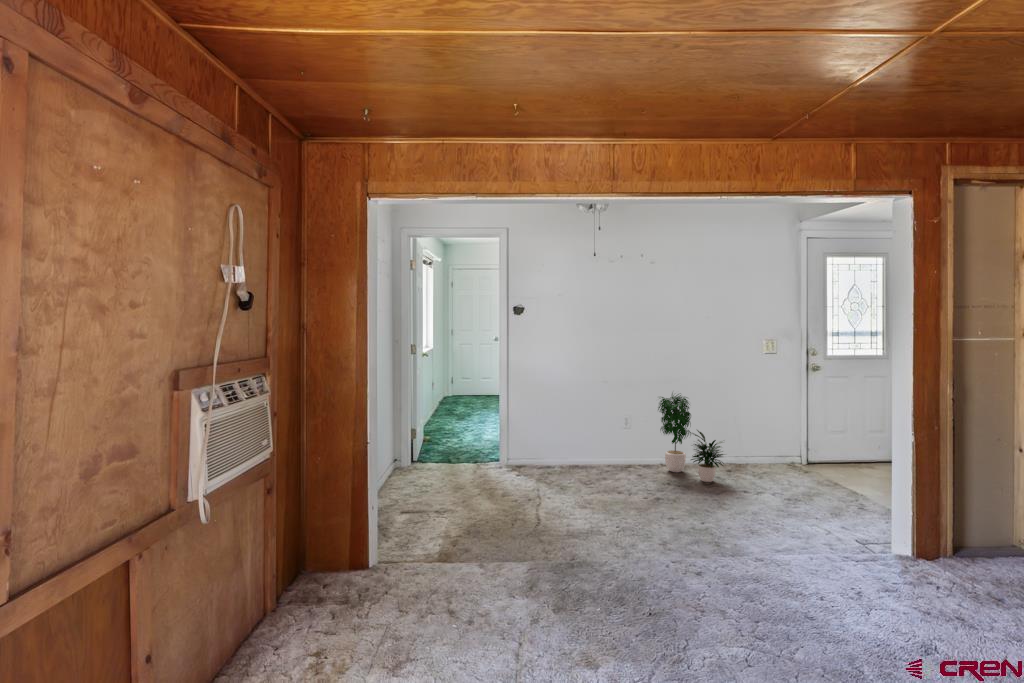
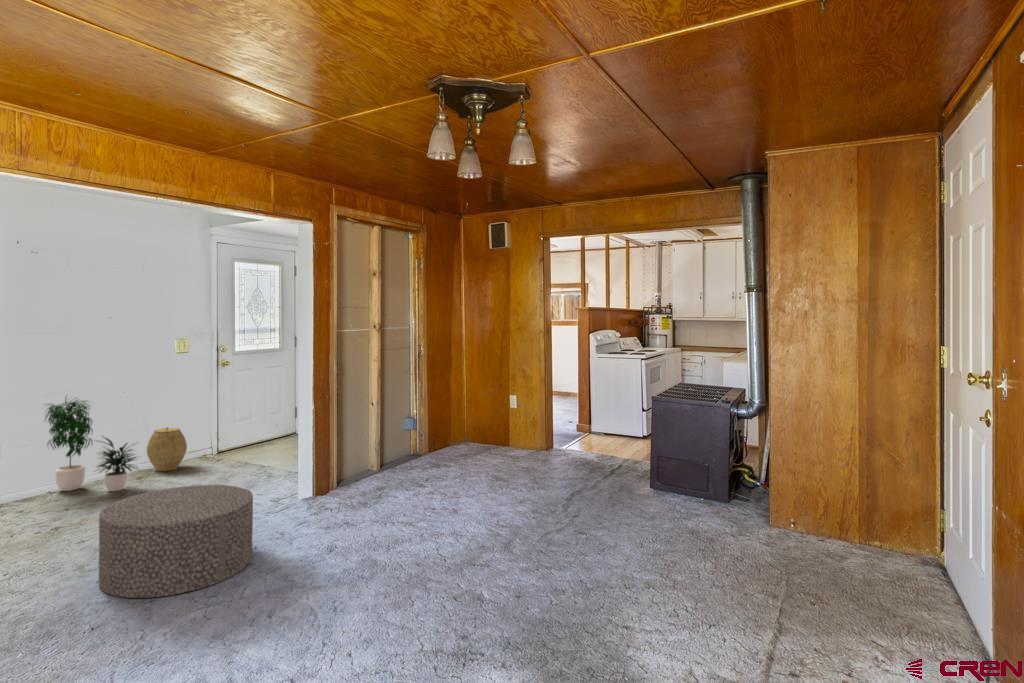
woven basket: none [736,429,772,472] -> present [147,427,187,471]
ottoman: none [667,497,816,623] -> present [99,485,253,598]

